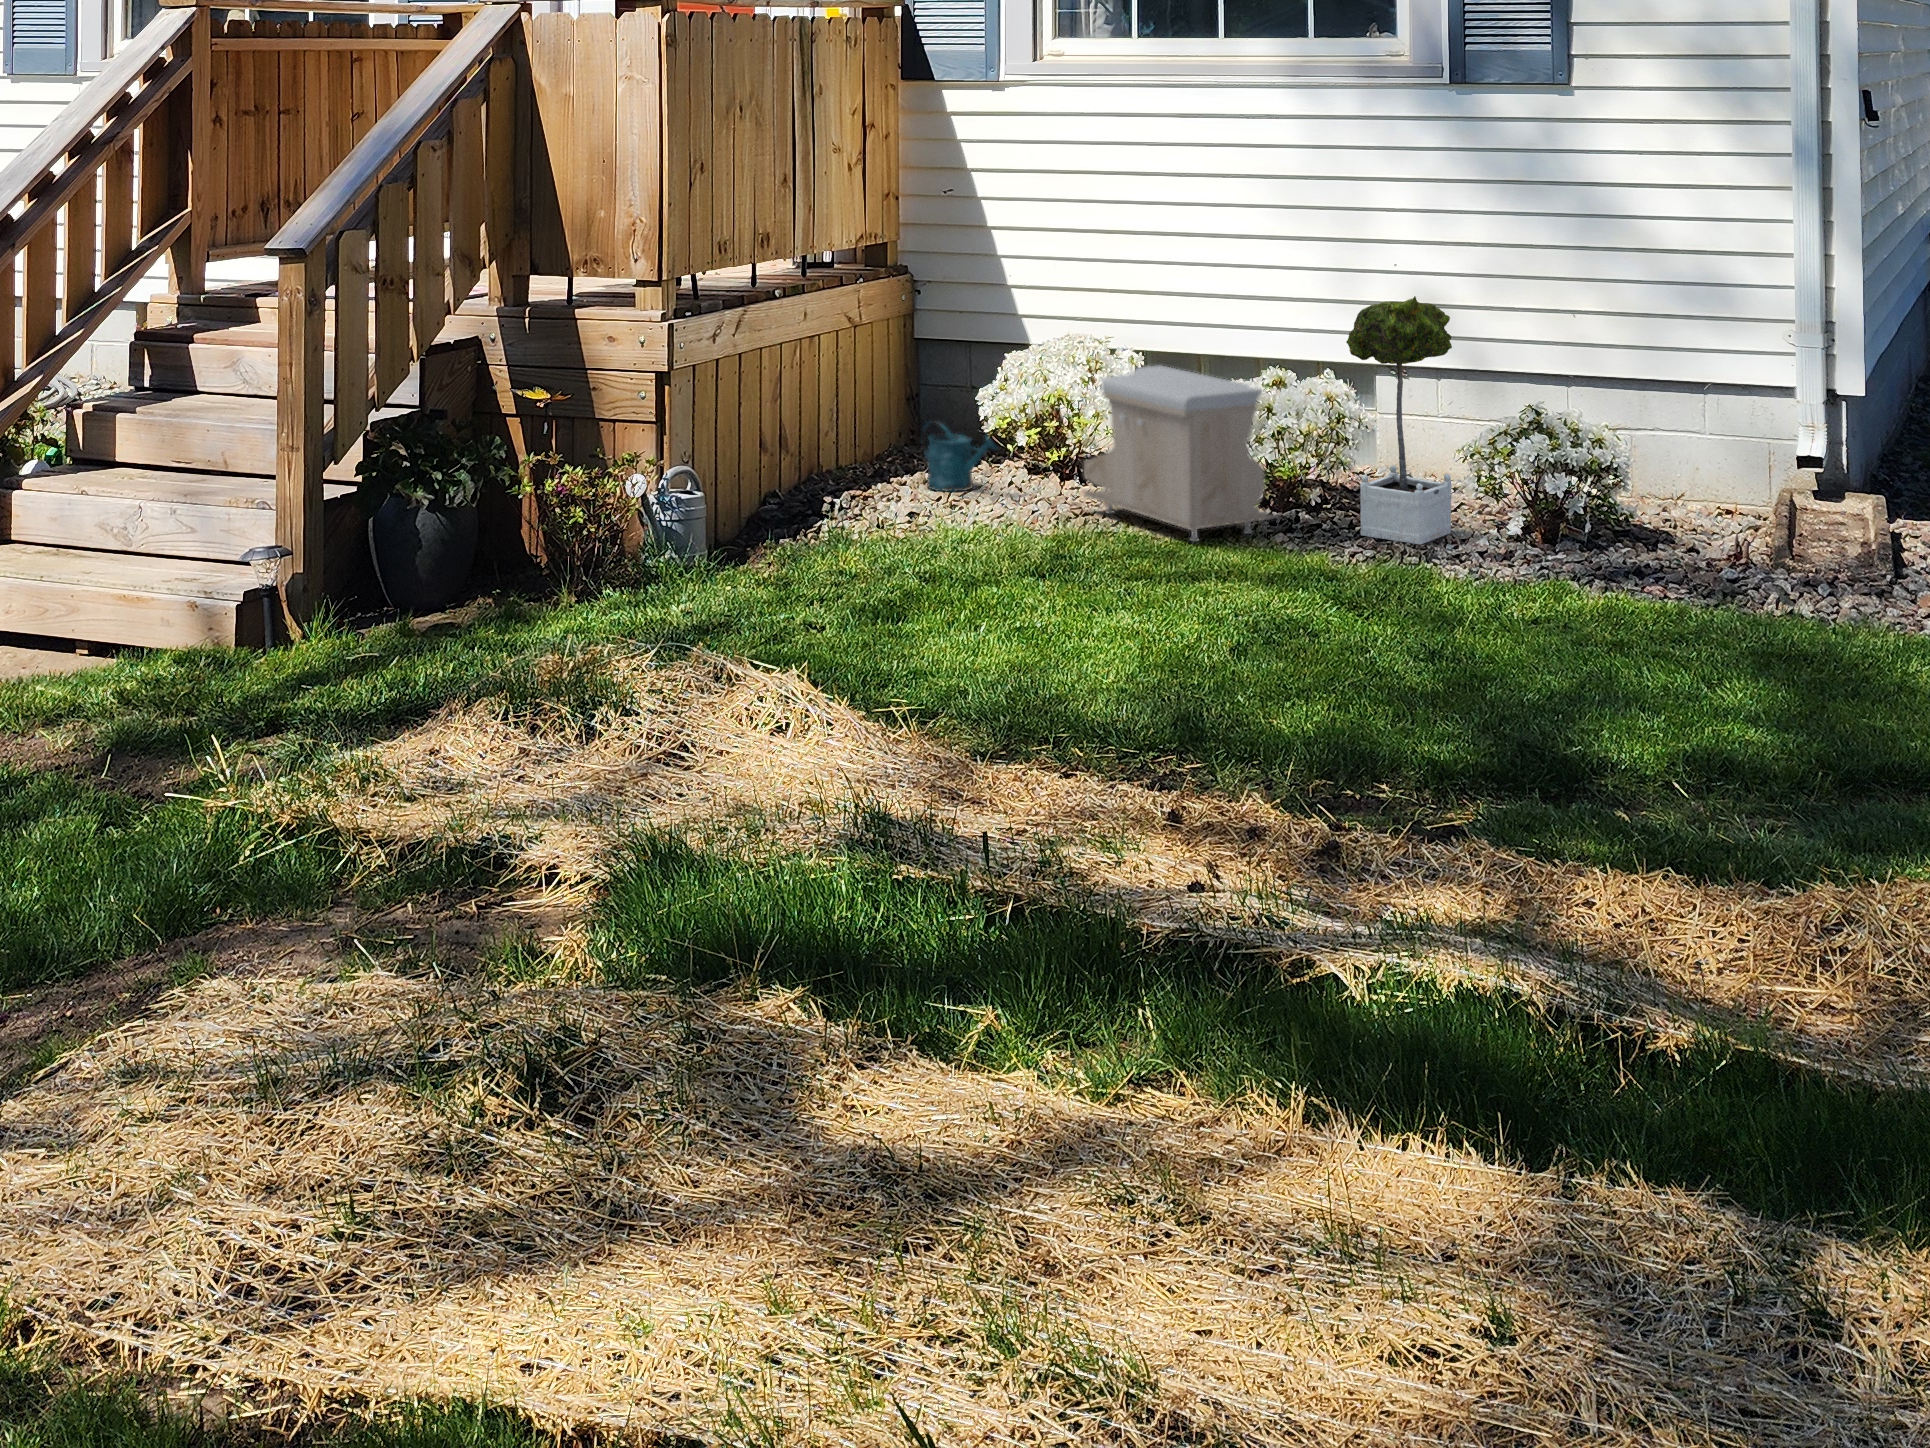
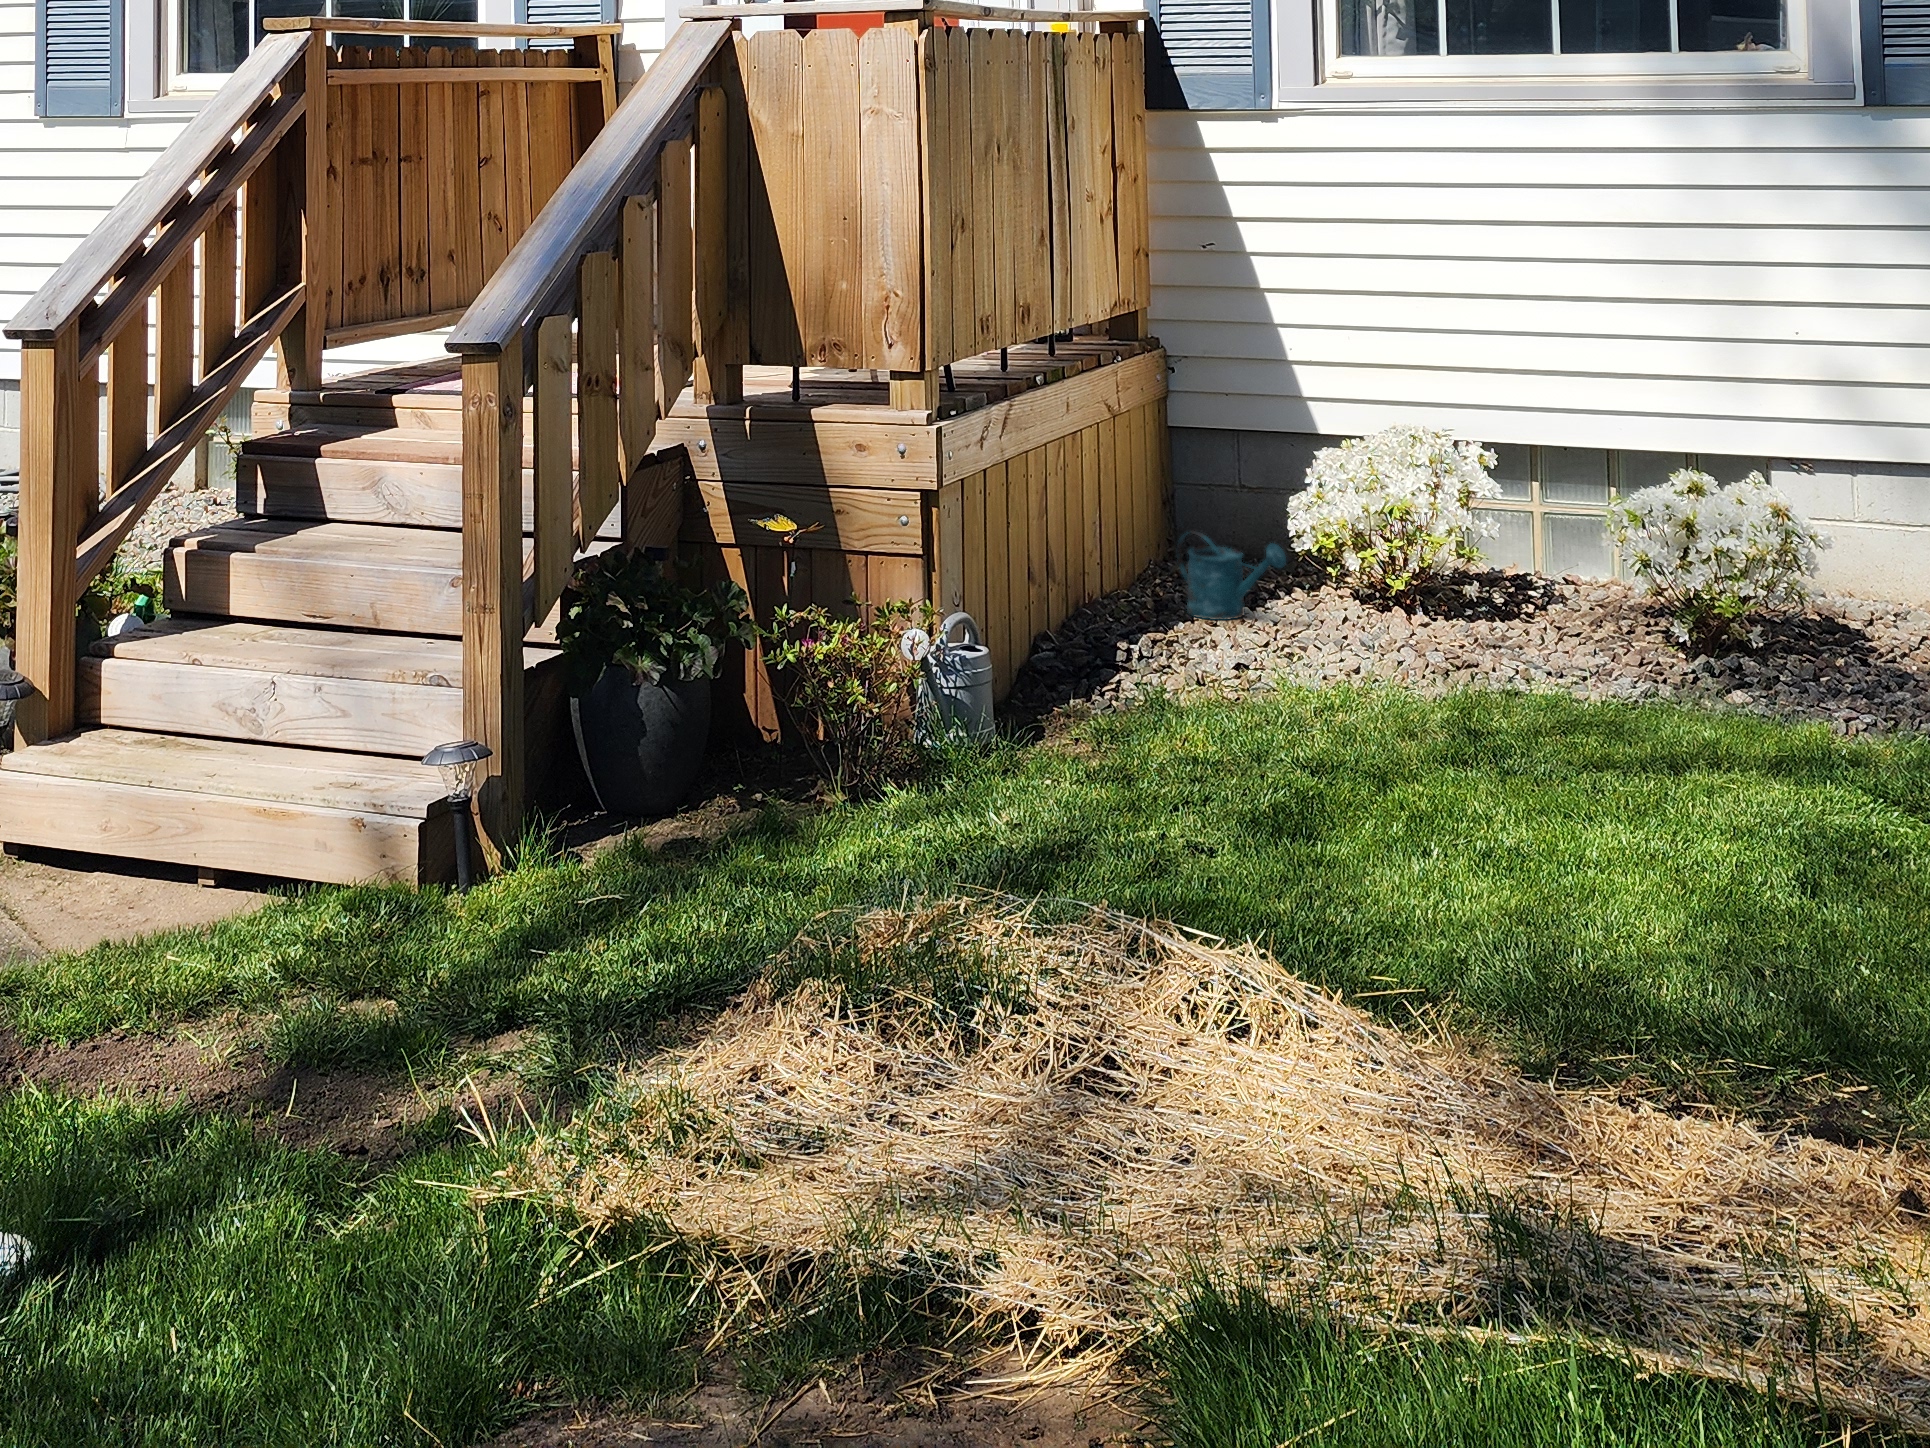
potted tree: present [1346,296,1452,545] -> none [1750,378,1886,691]
storage bench: present [1084,366,1274,541] -> none [1394,462,1663,690]

